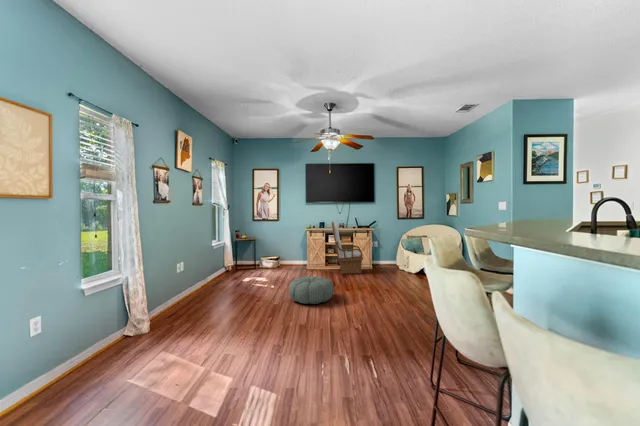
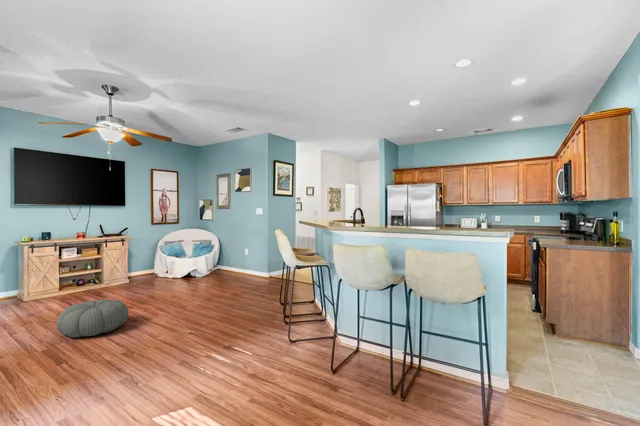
armchair: present [332,222,363,274] -> none [71,230,124,296]

